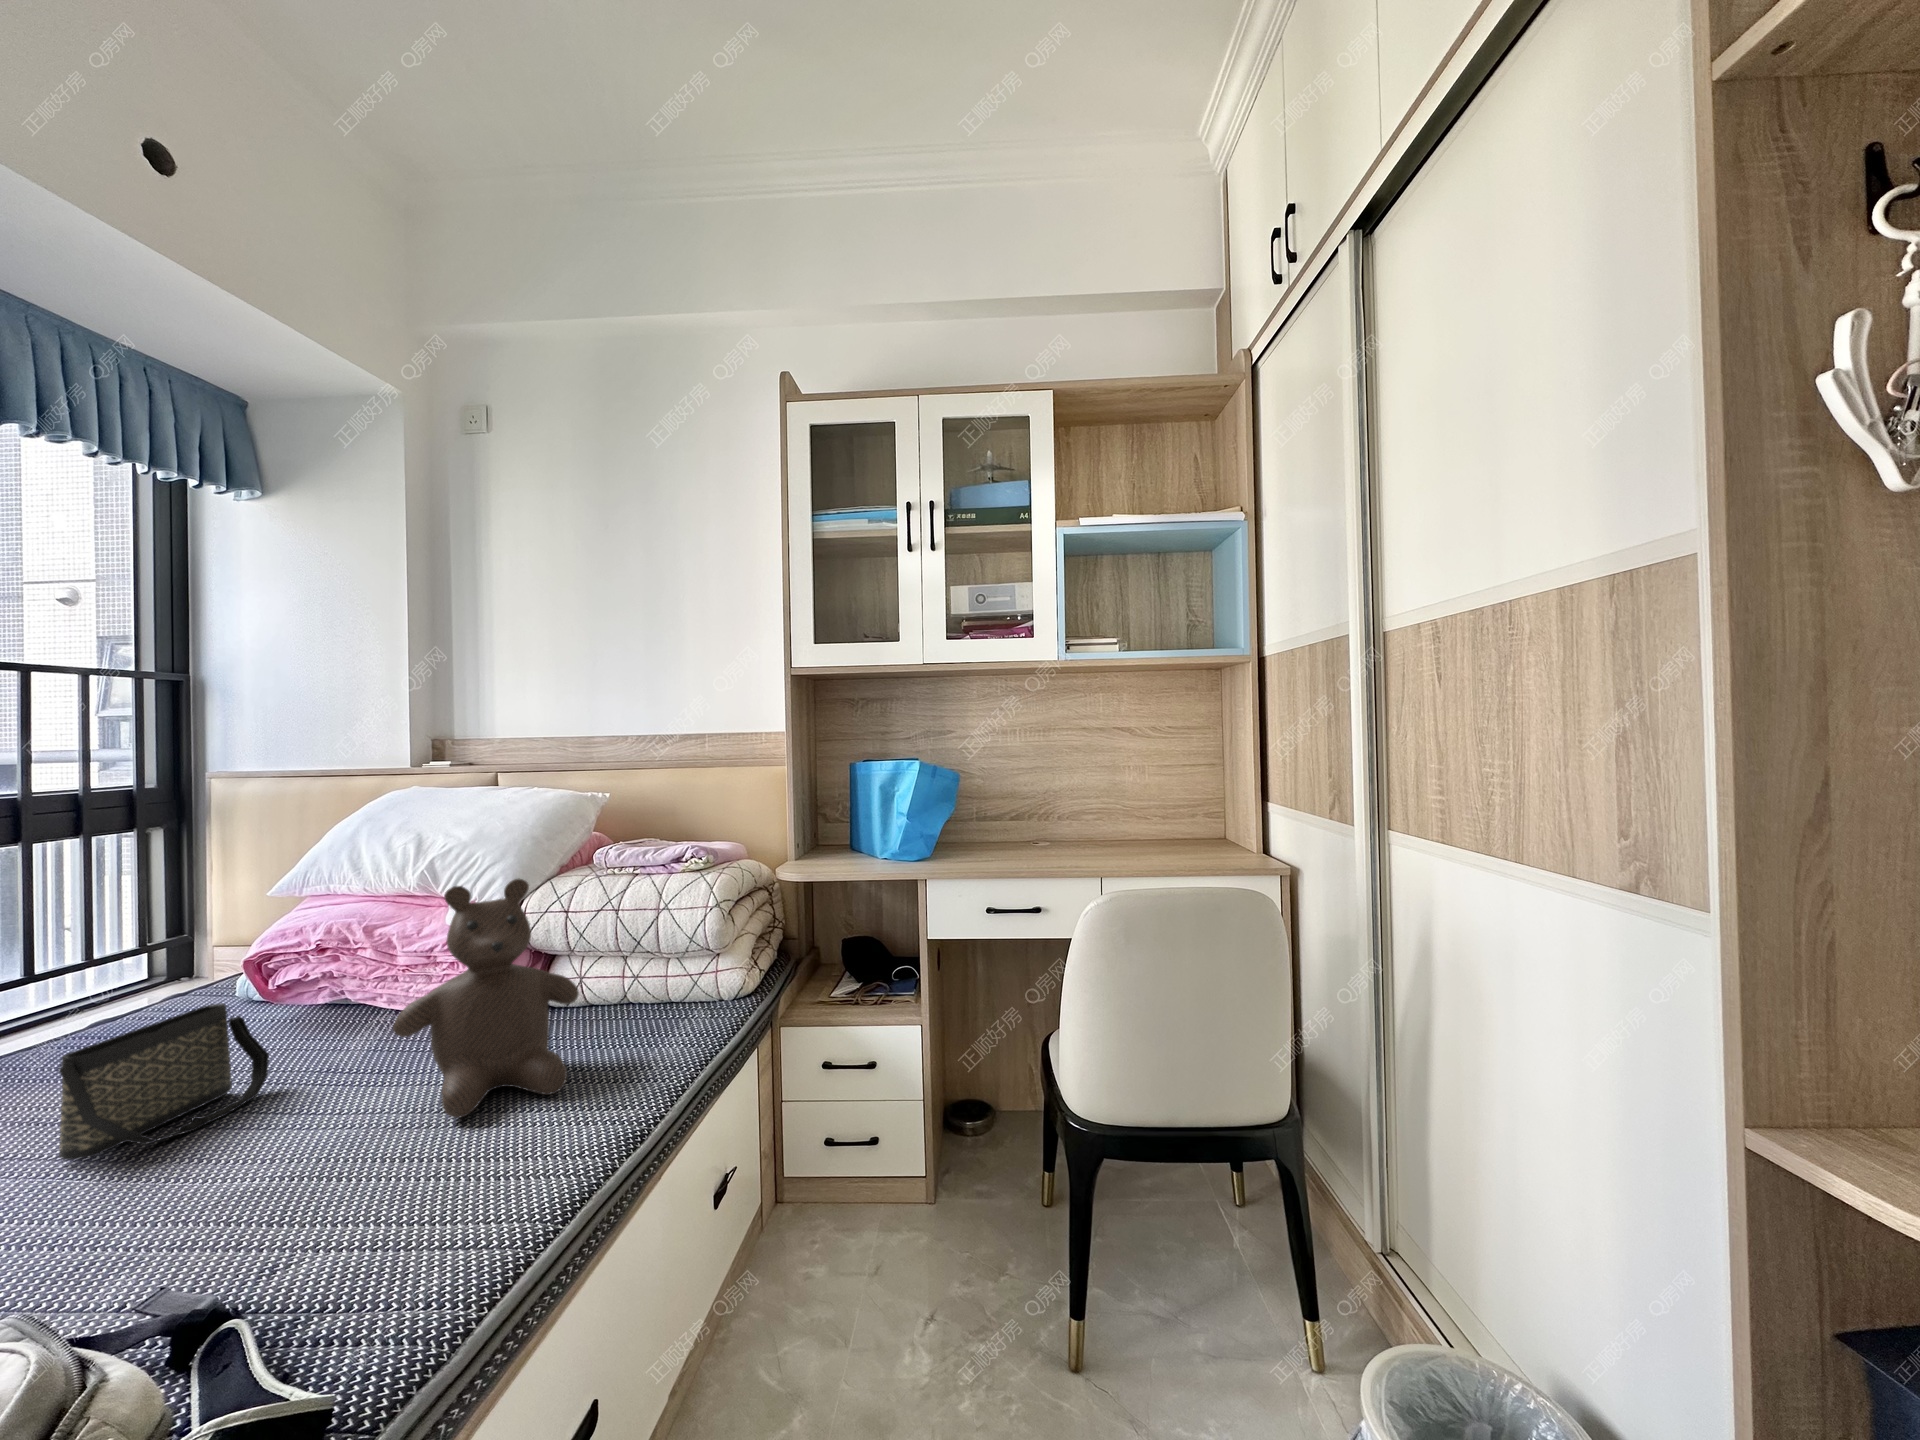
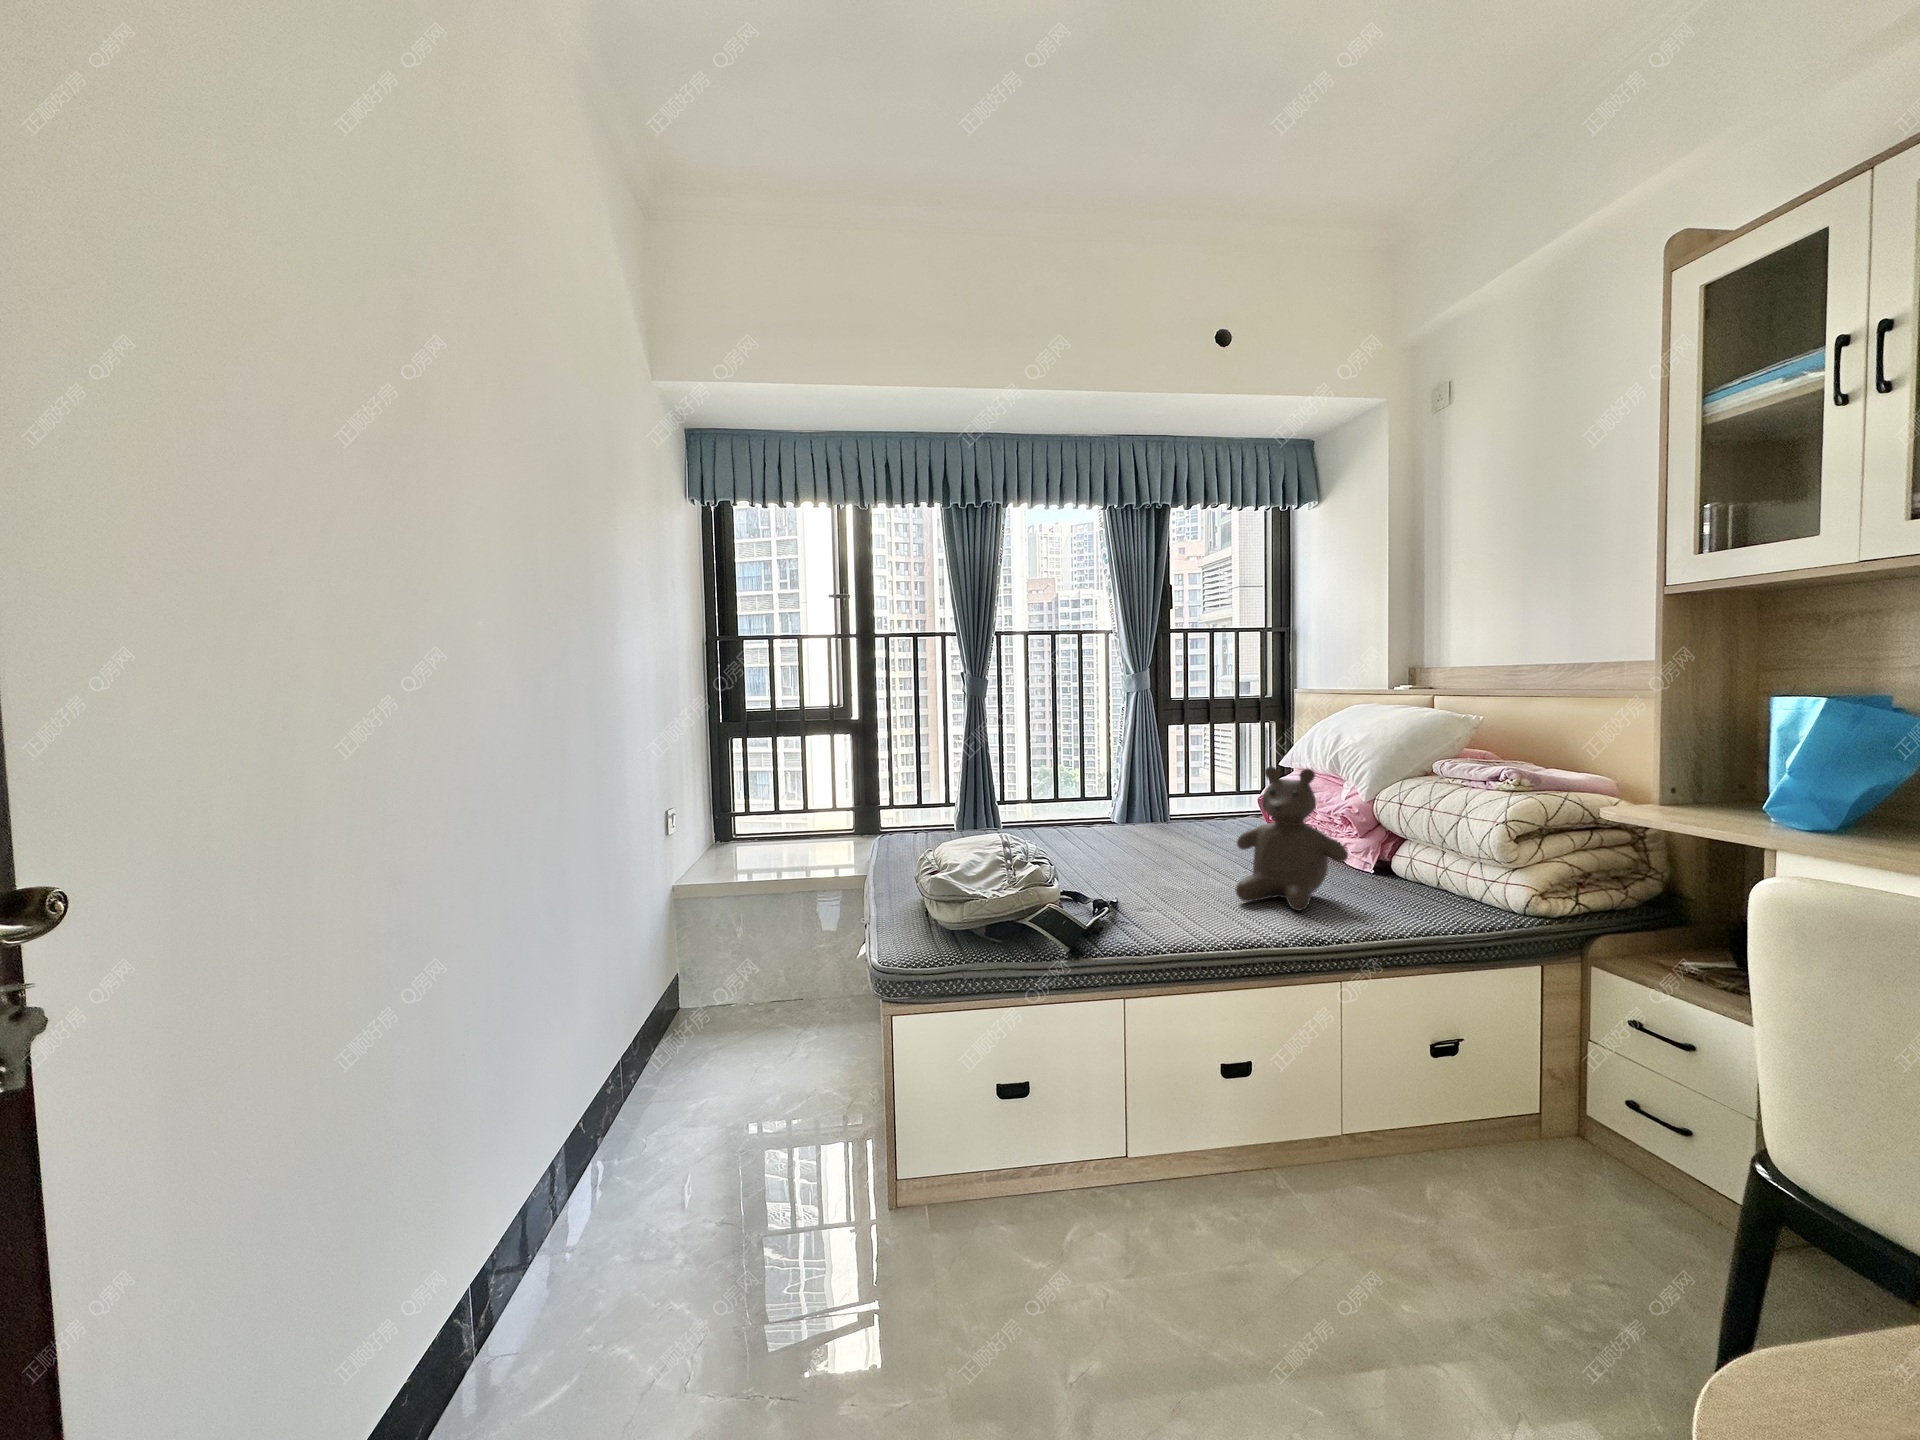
handbag: present [59,1003,269,1160] -> none [1125,811,1216,867]

